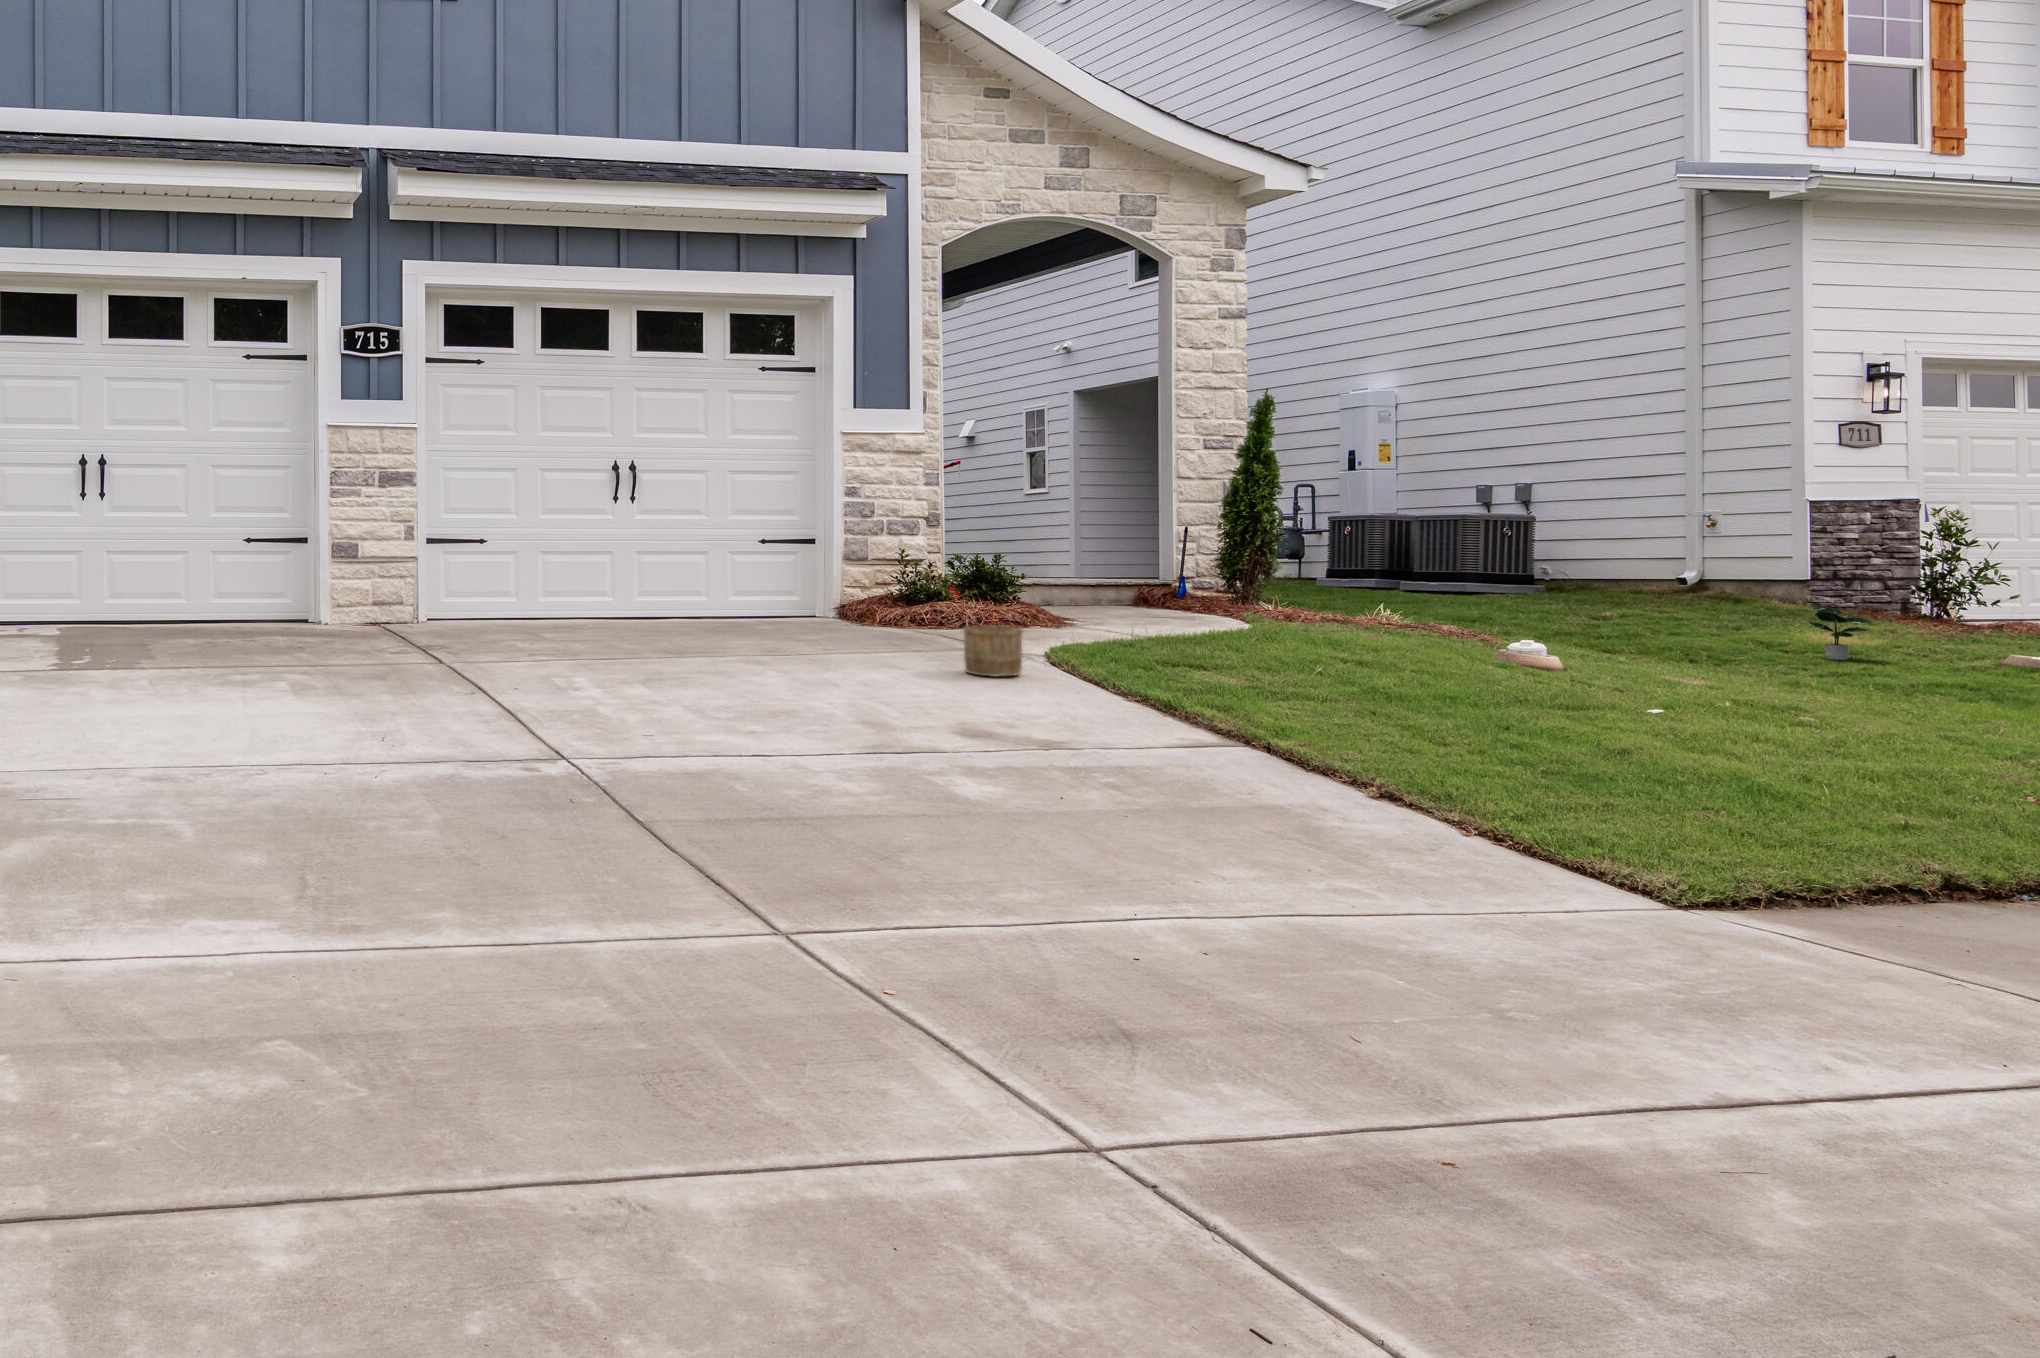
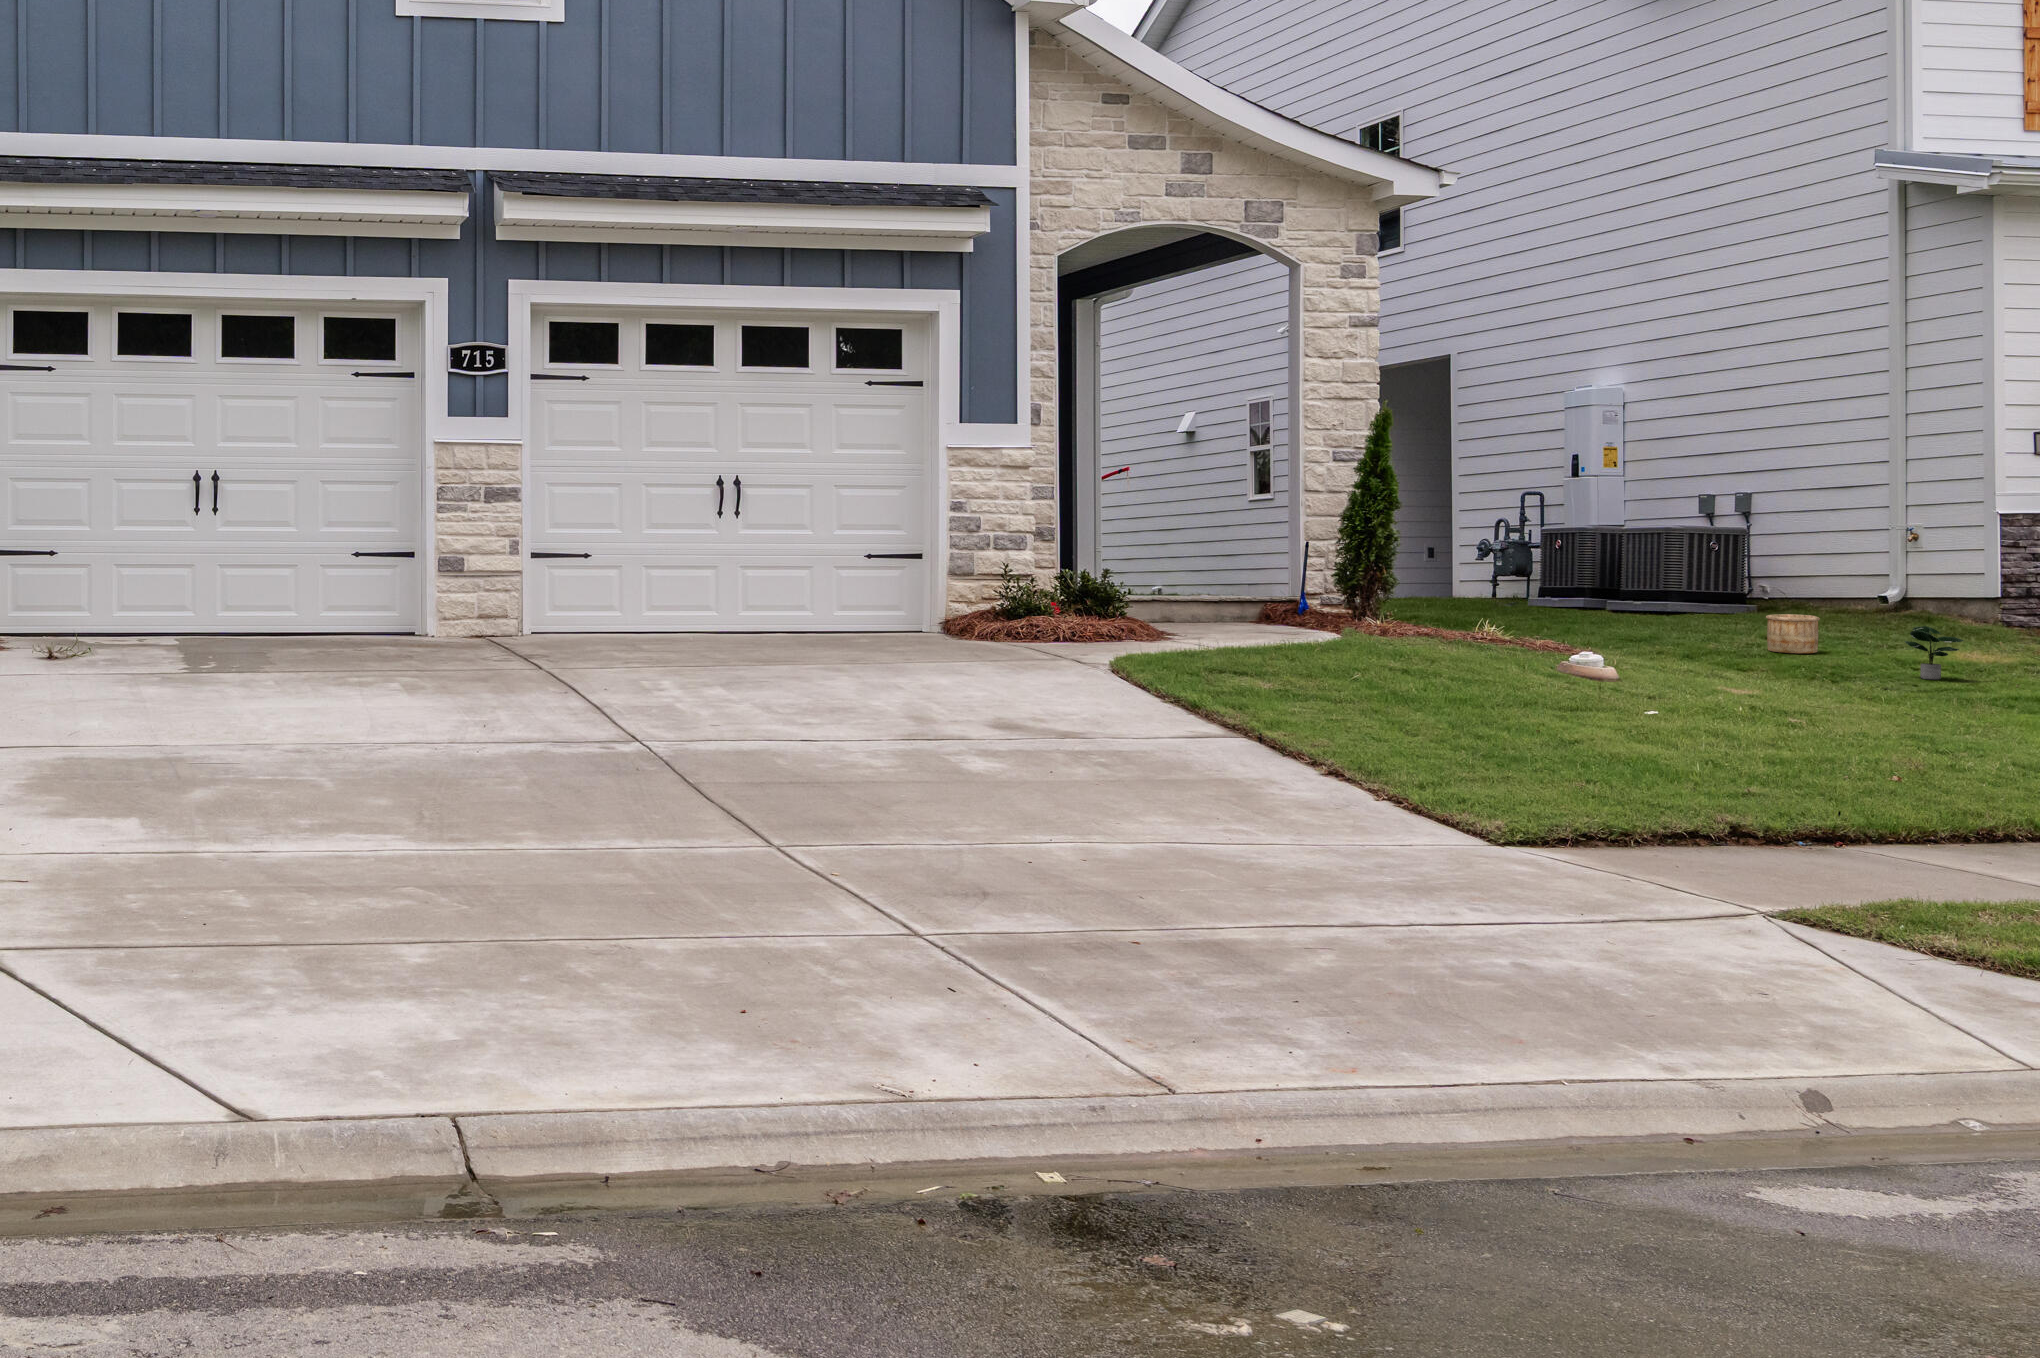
wooden bucket: present [963,625,1023,677] -> present [1766,614,1820,653]

